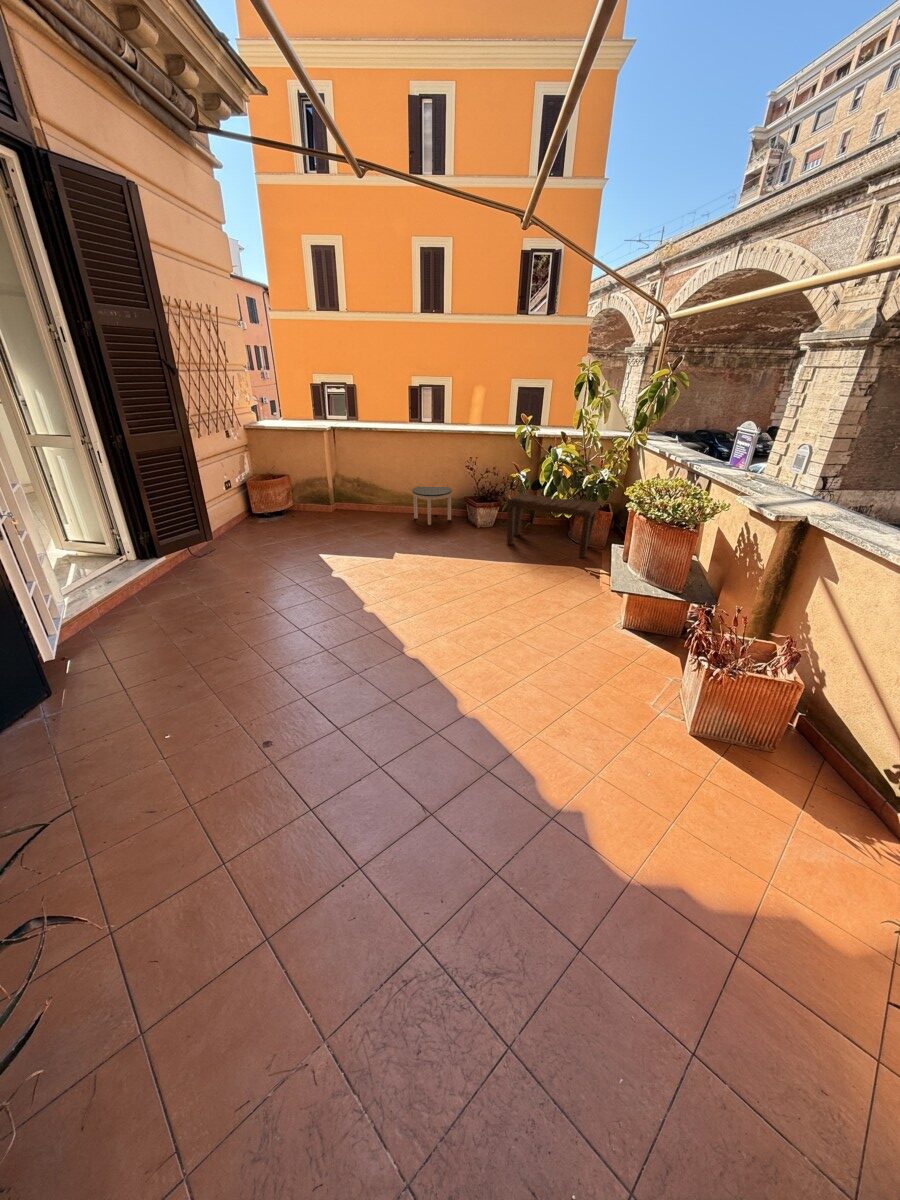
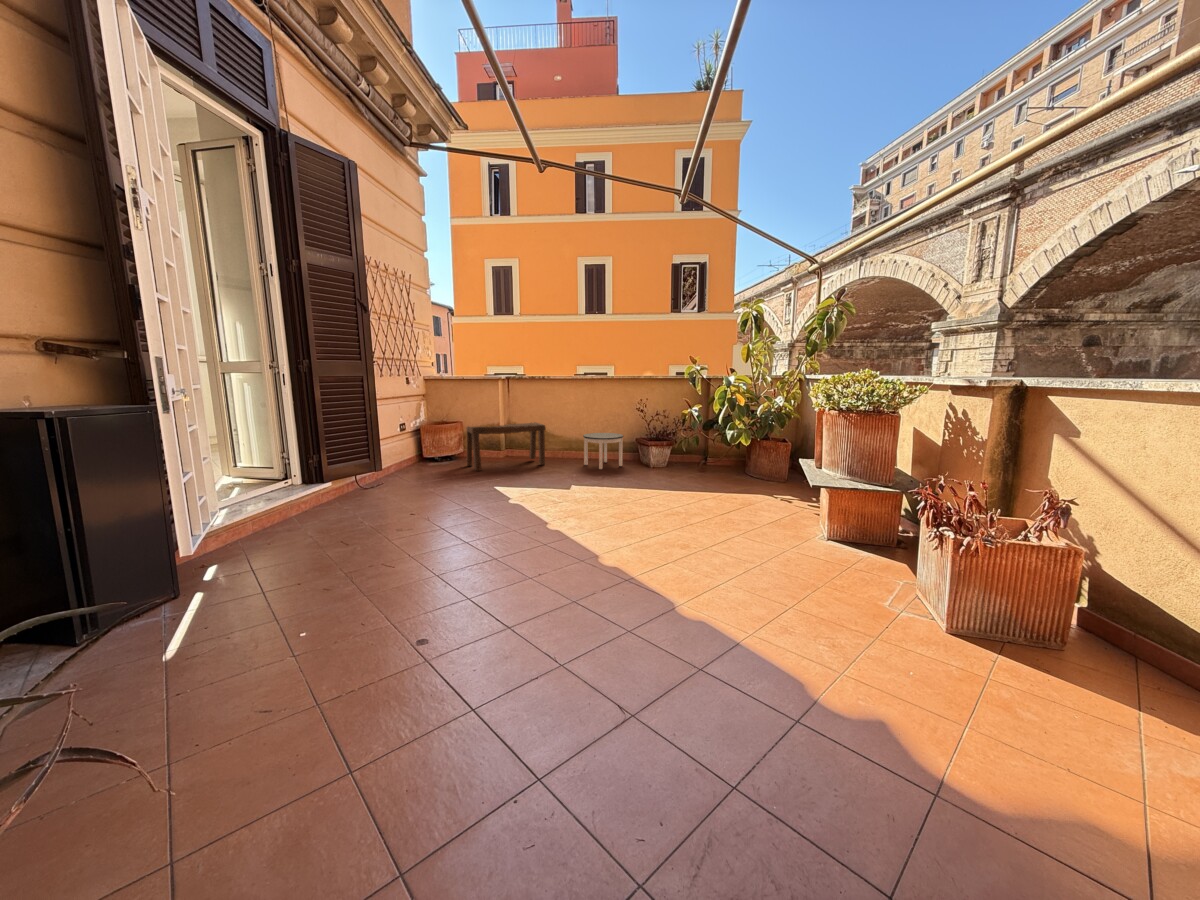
bench: present [507,493,600,558] -> present [466,422,546,471]

